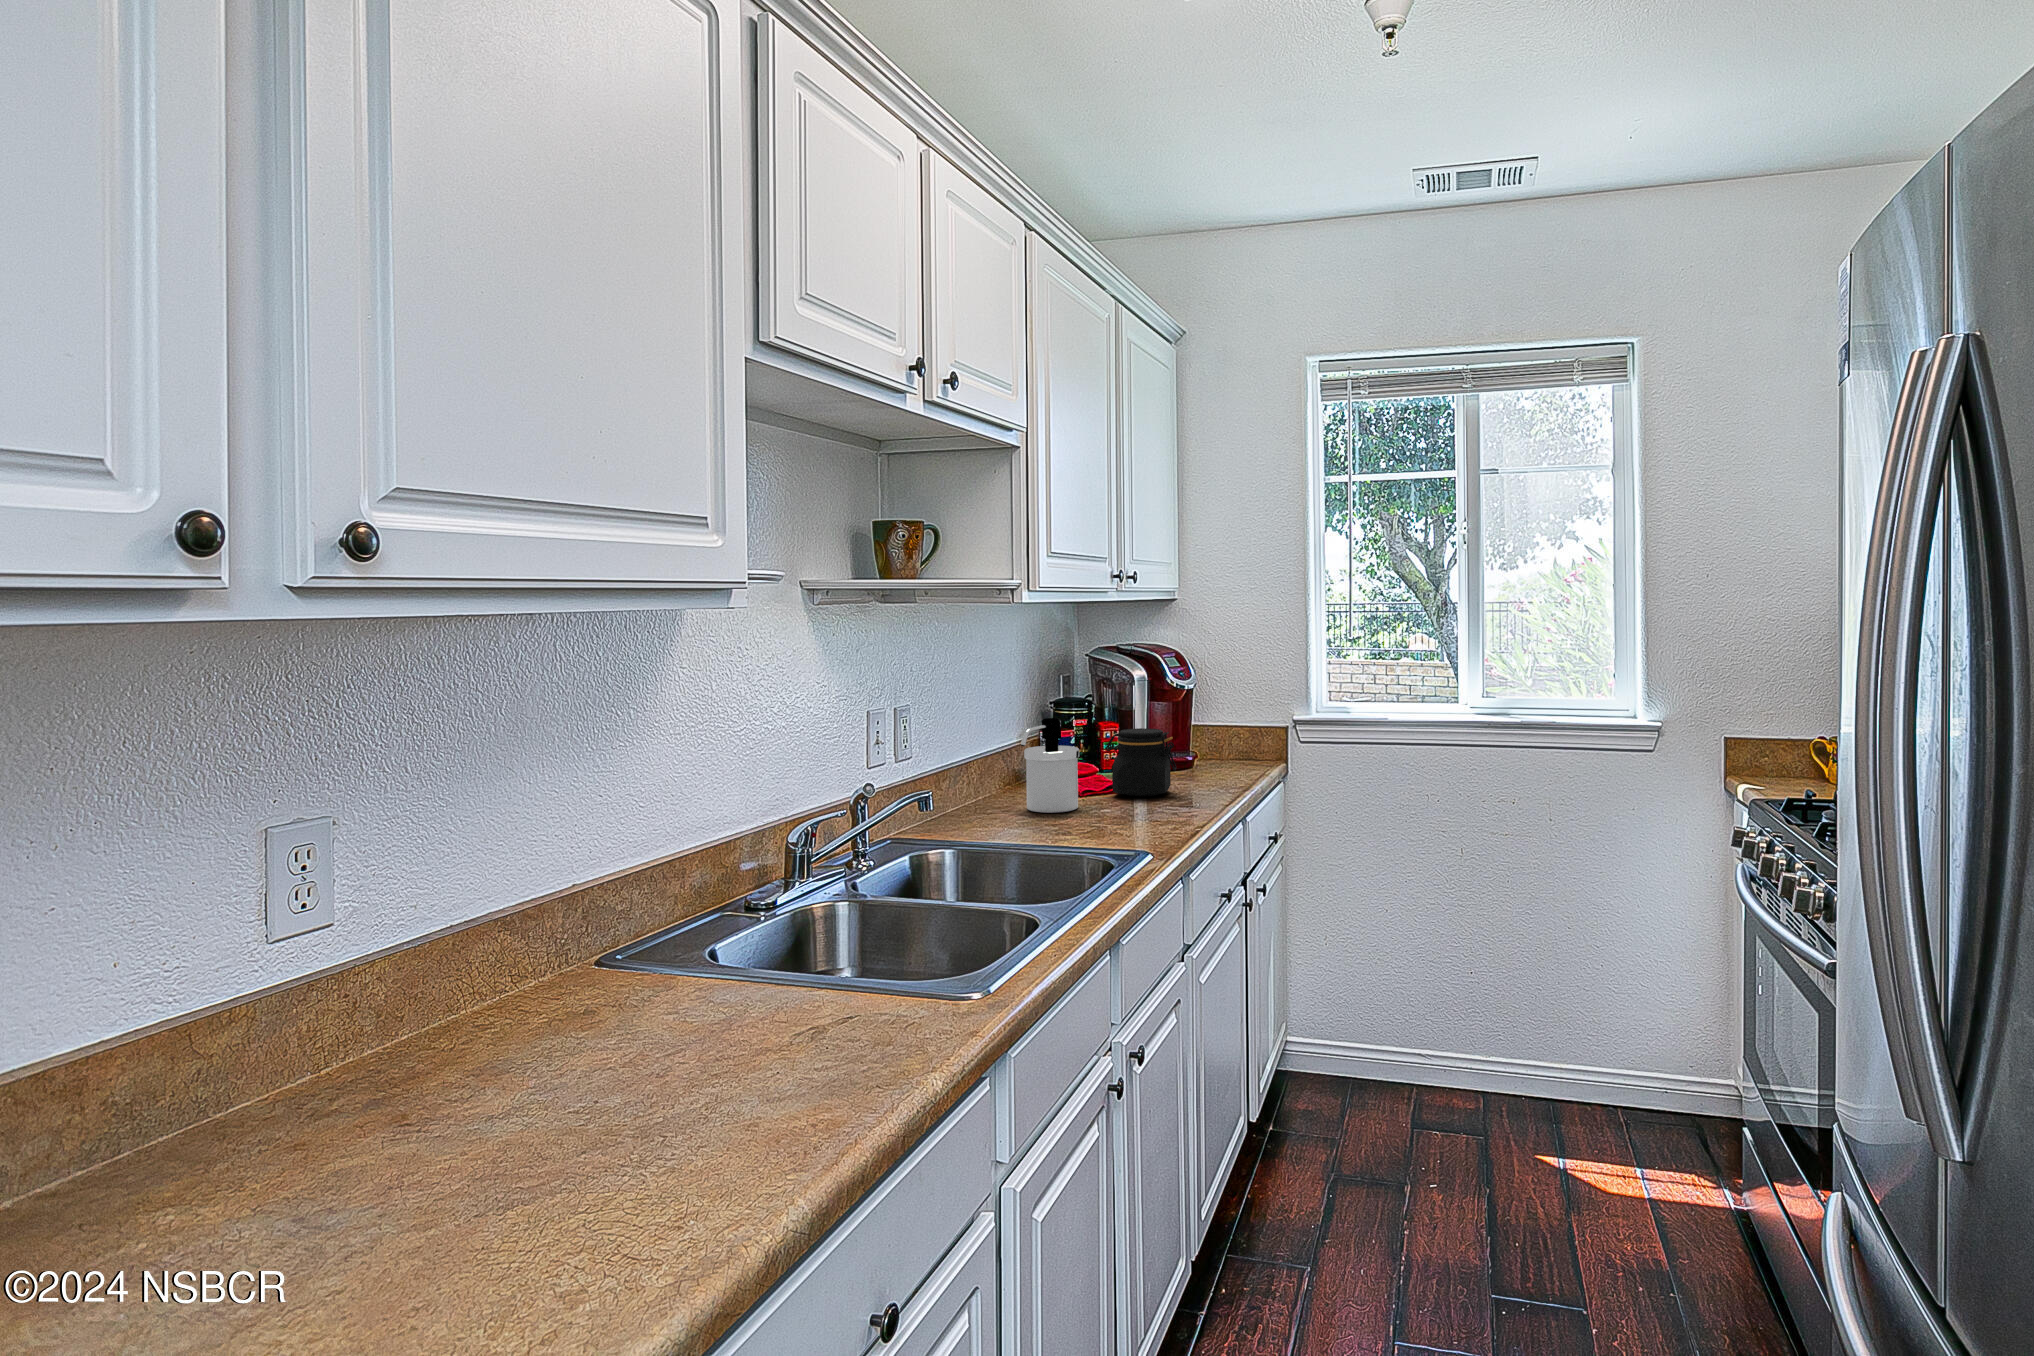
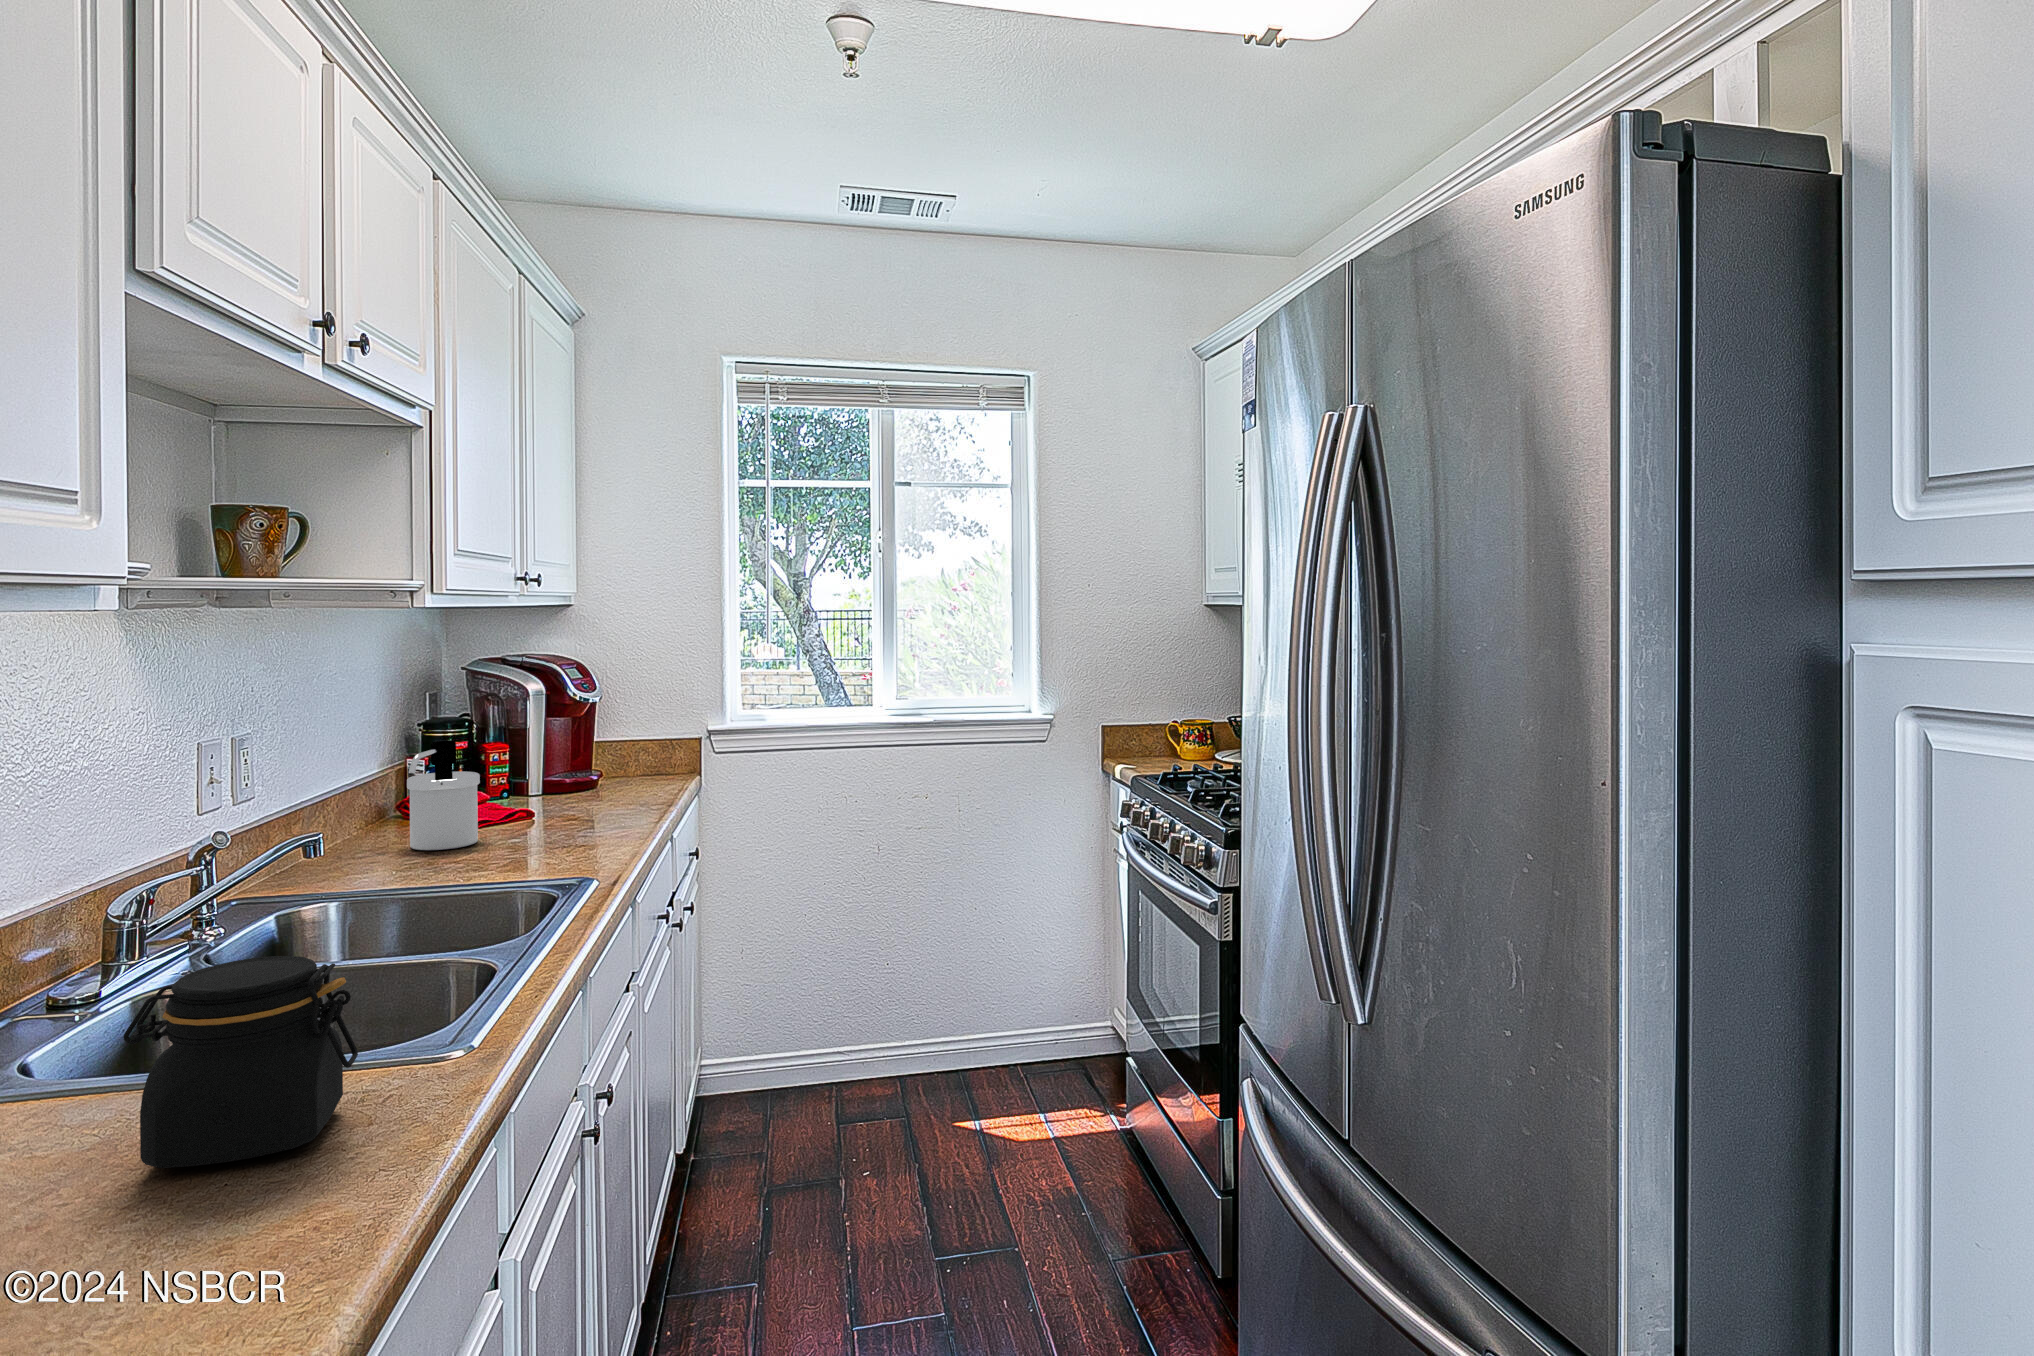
jar: present [1106,728,1176,796] -> present [123,956,358,1168]

